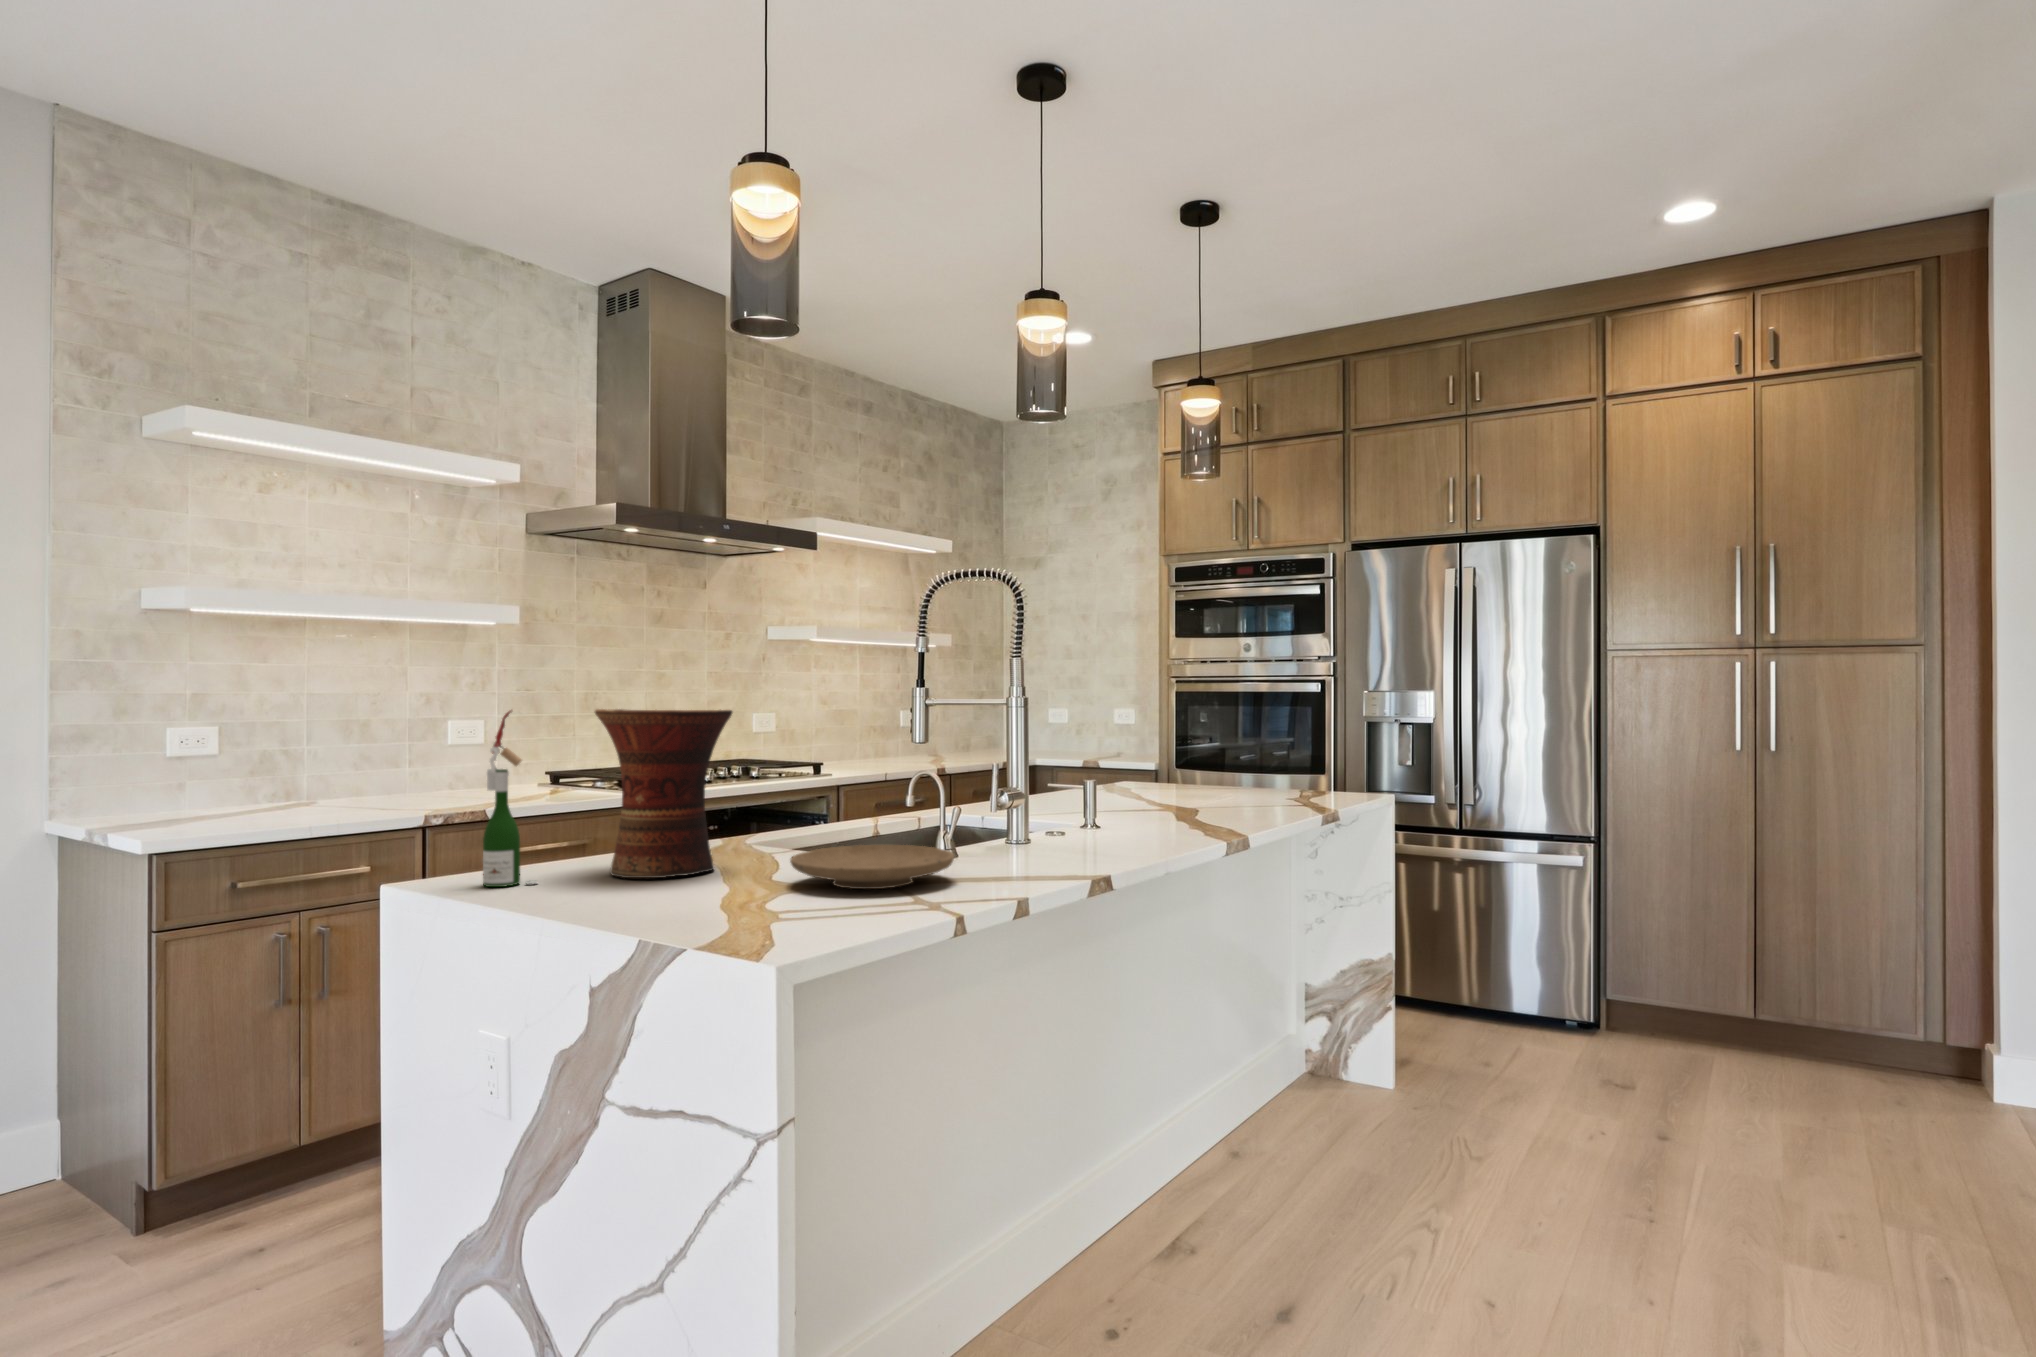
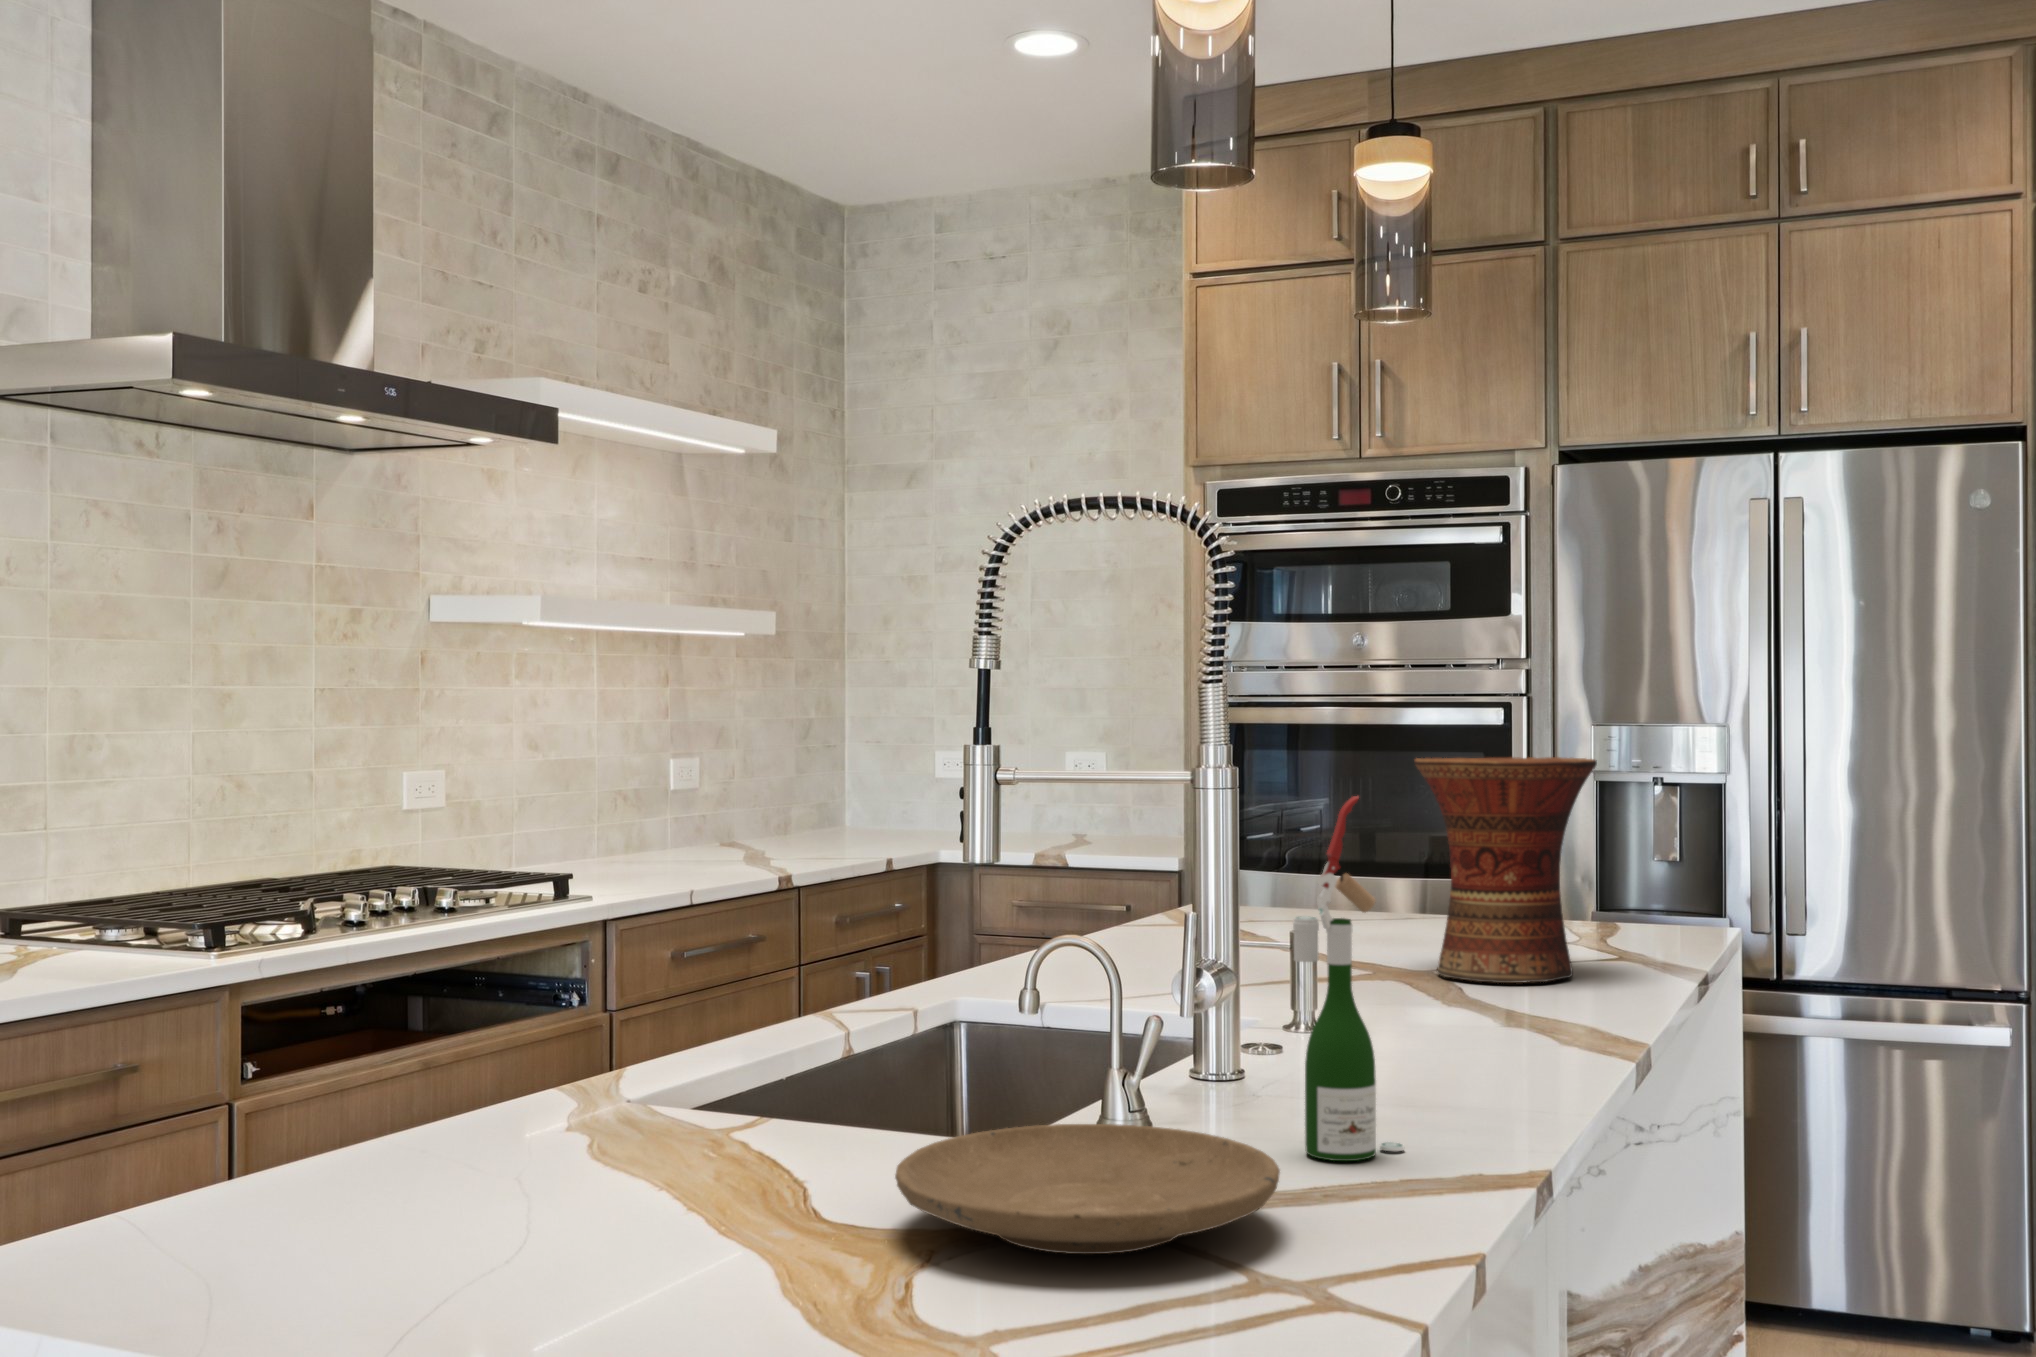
vase: present [595,709,732,878] -> present [1414,757,1597,983]
wine bottle: present [483,710,537,887] -> present [1293,796,1404,1161]

